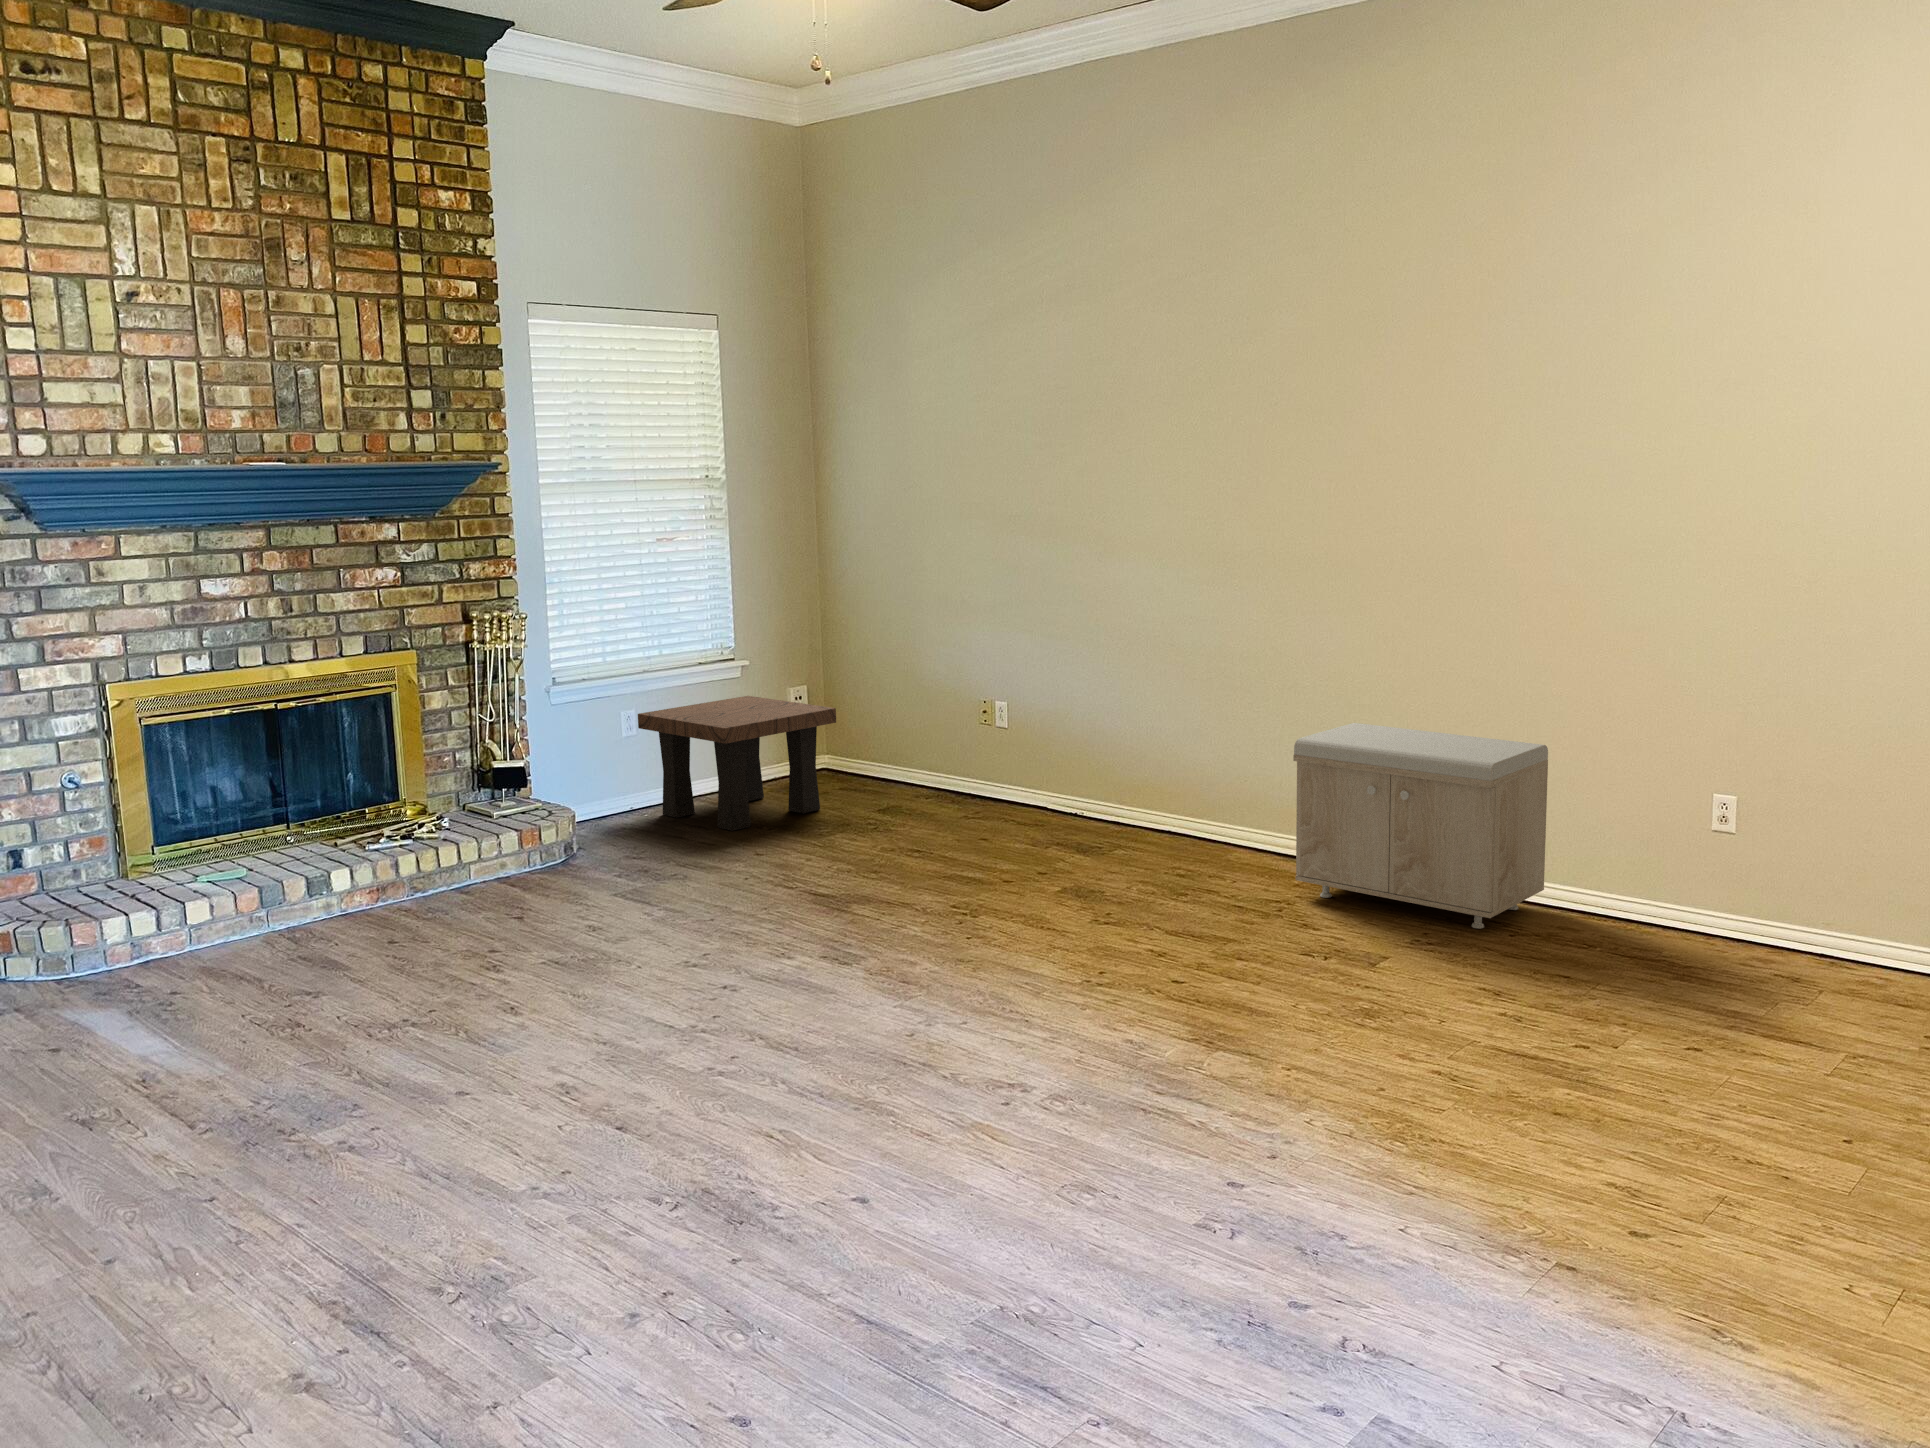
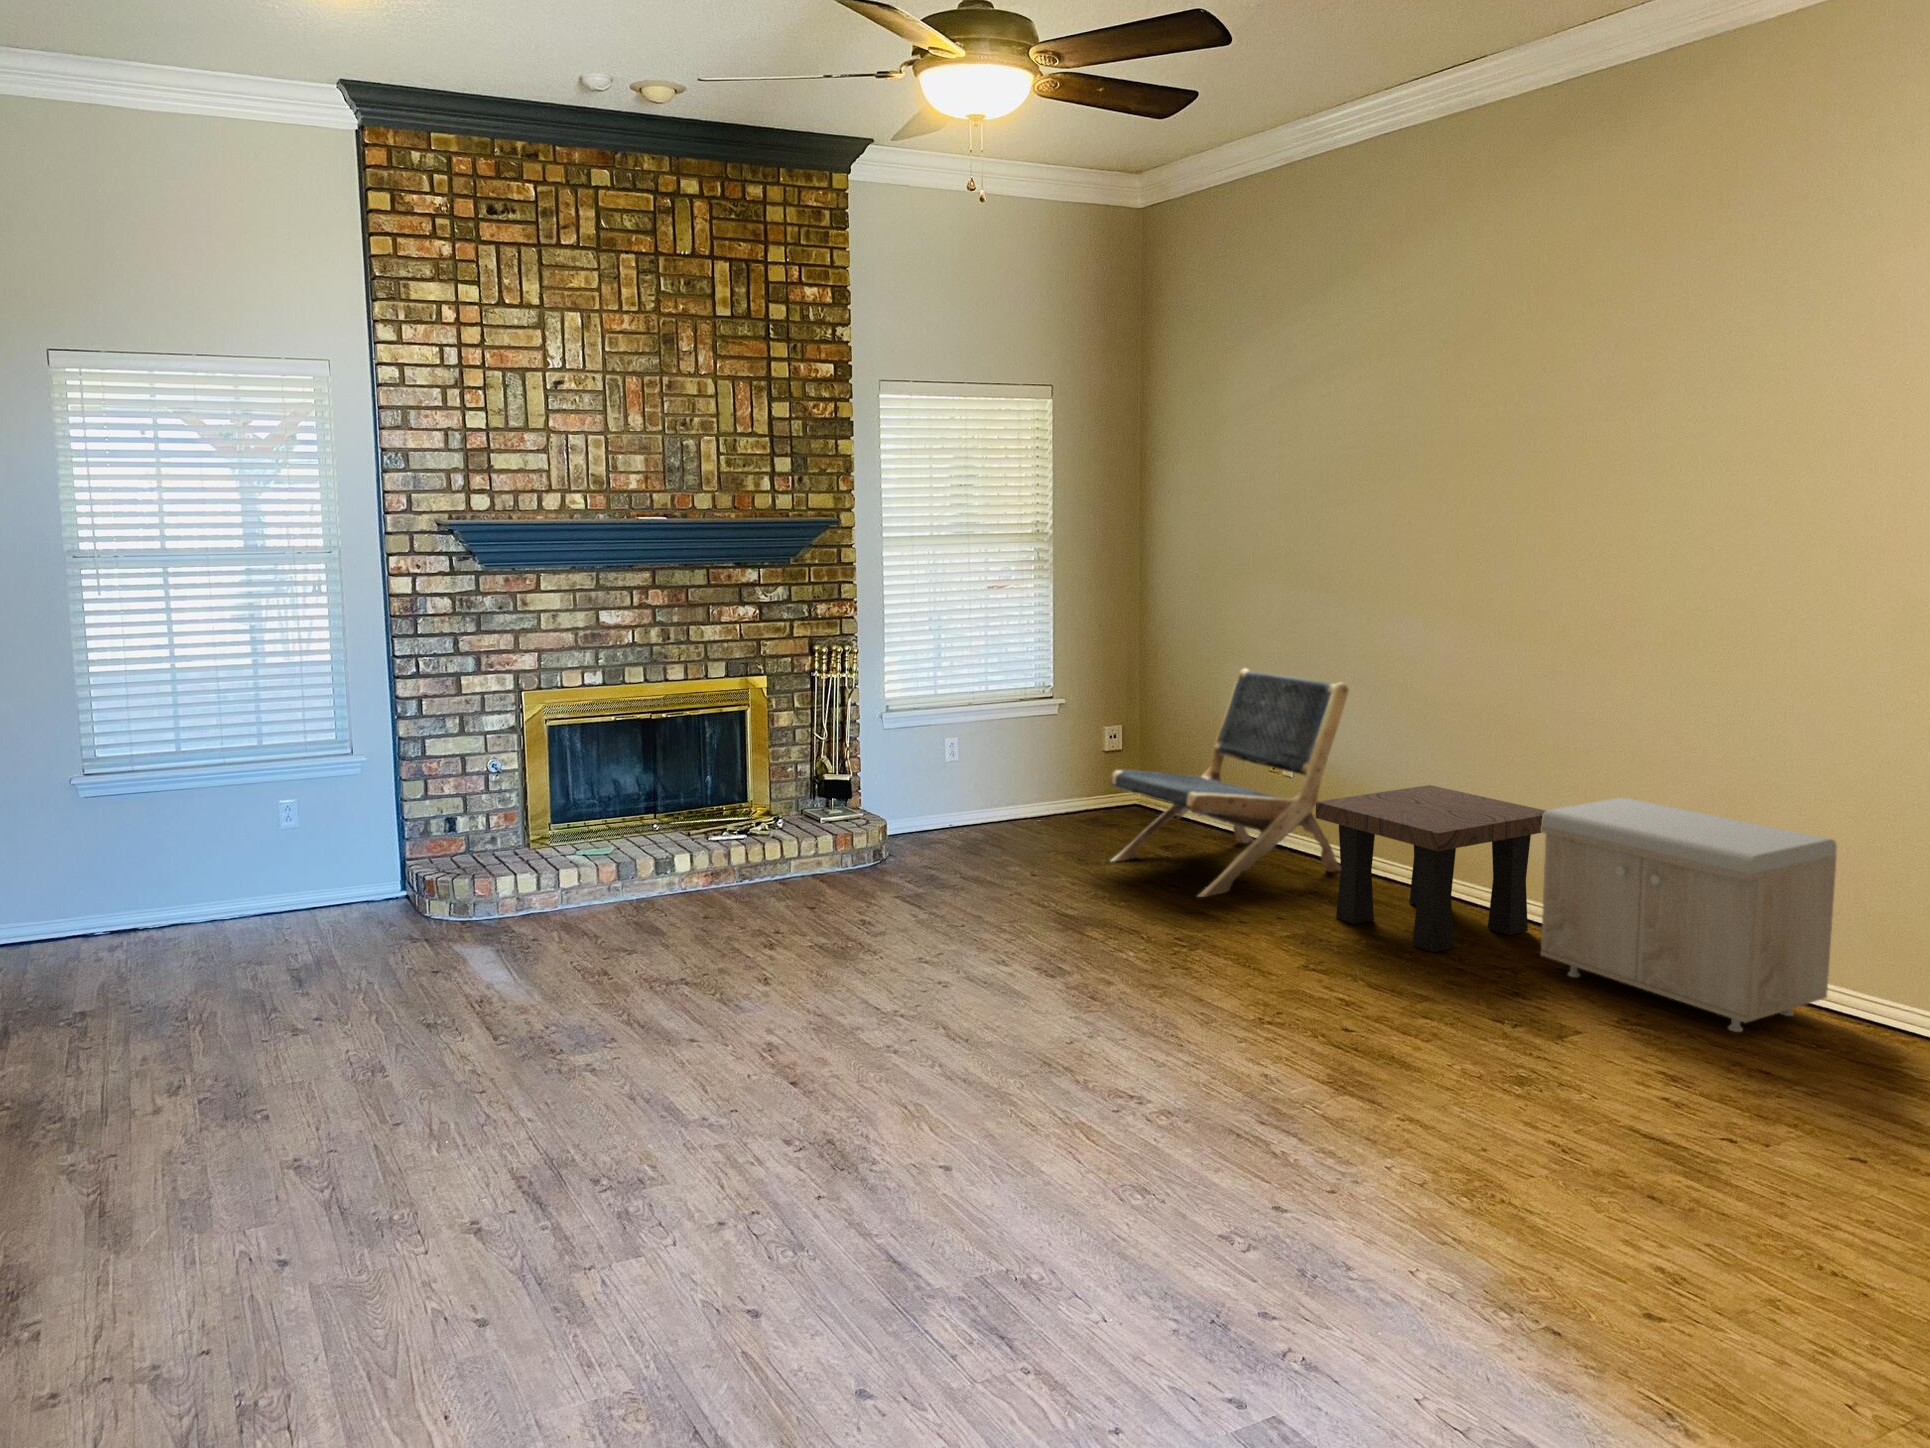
lounge chair: none [826,619,1072,861] -> present [1109,668,1349,897]
side table: present [638,696,836,831] -> present [1316,785,1546,952]

